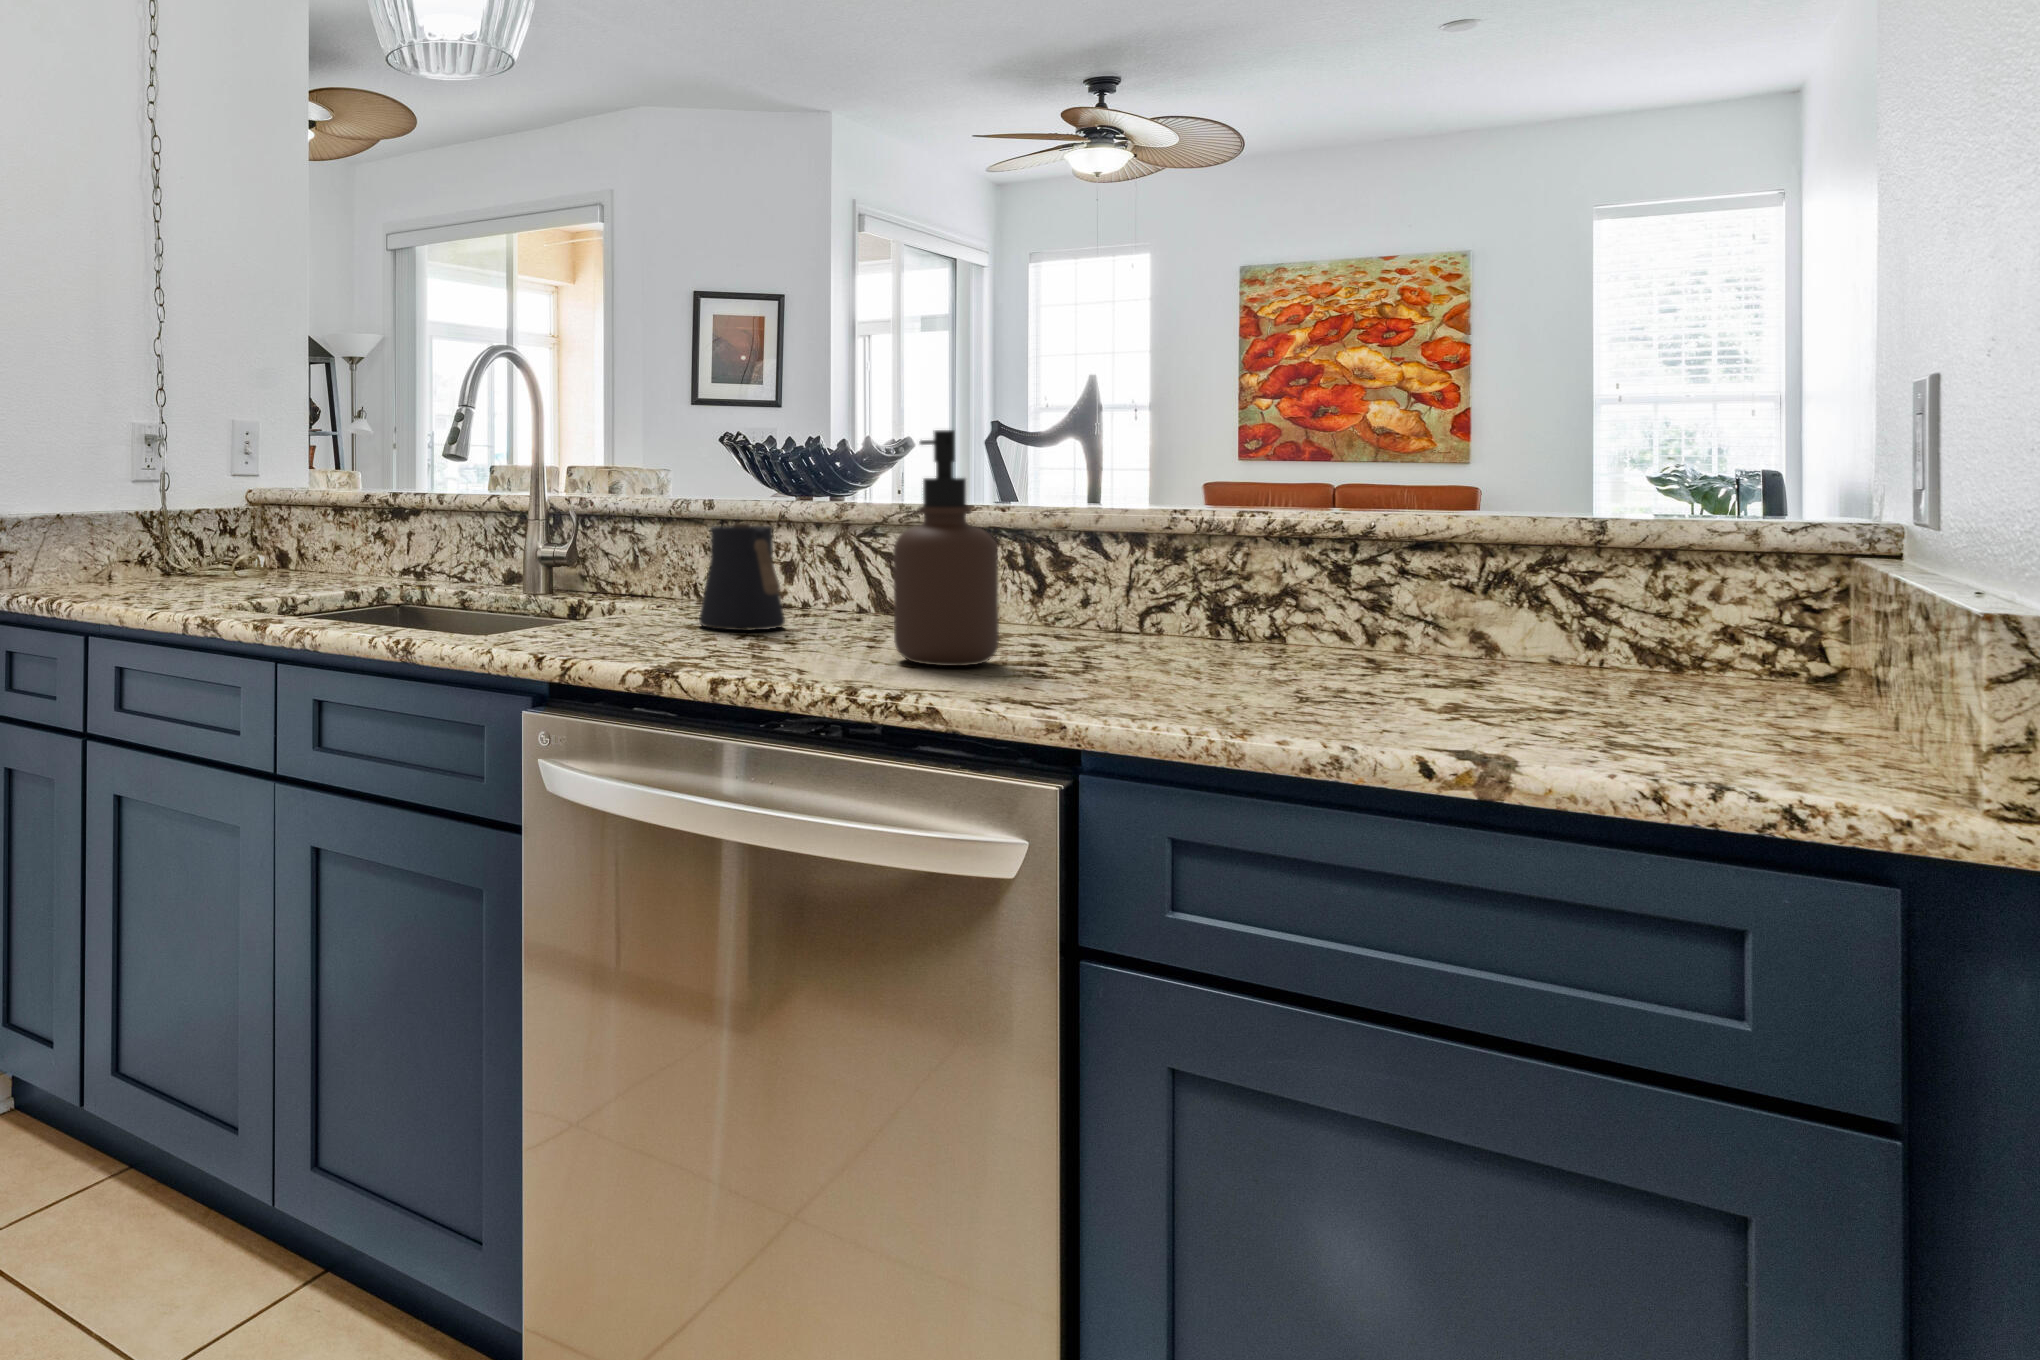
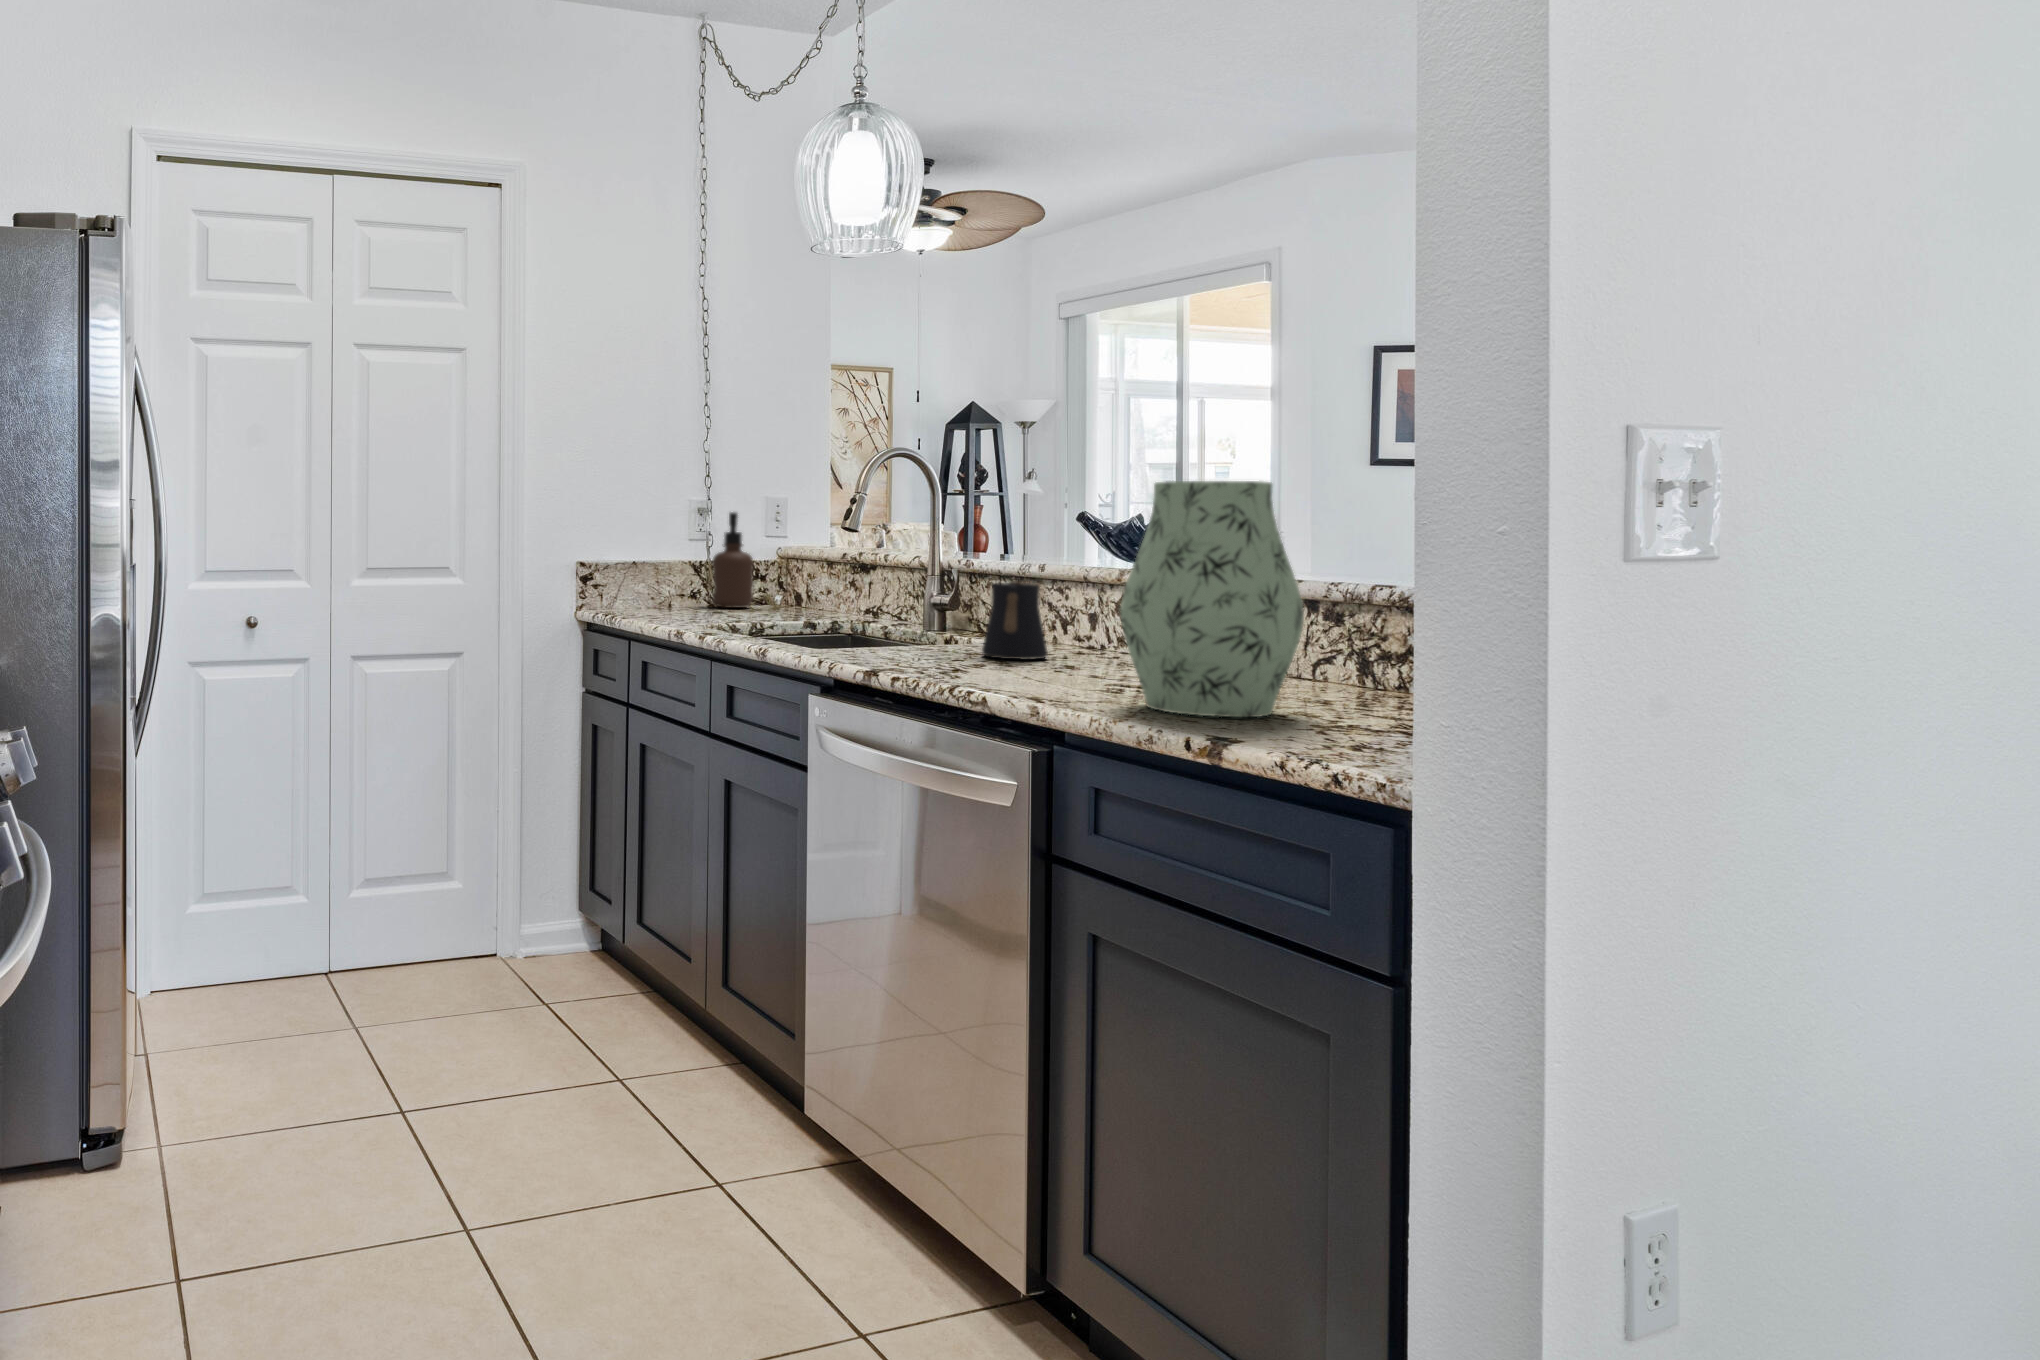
vase: none [1105,366,1369,707] -> present [1121,481,1304,717]
soap dispenser: present [893,430,999,666] -> present [712,512,754,608]

